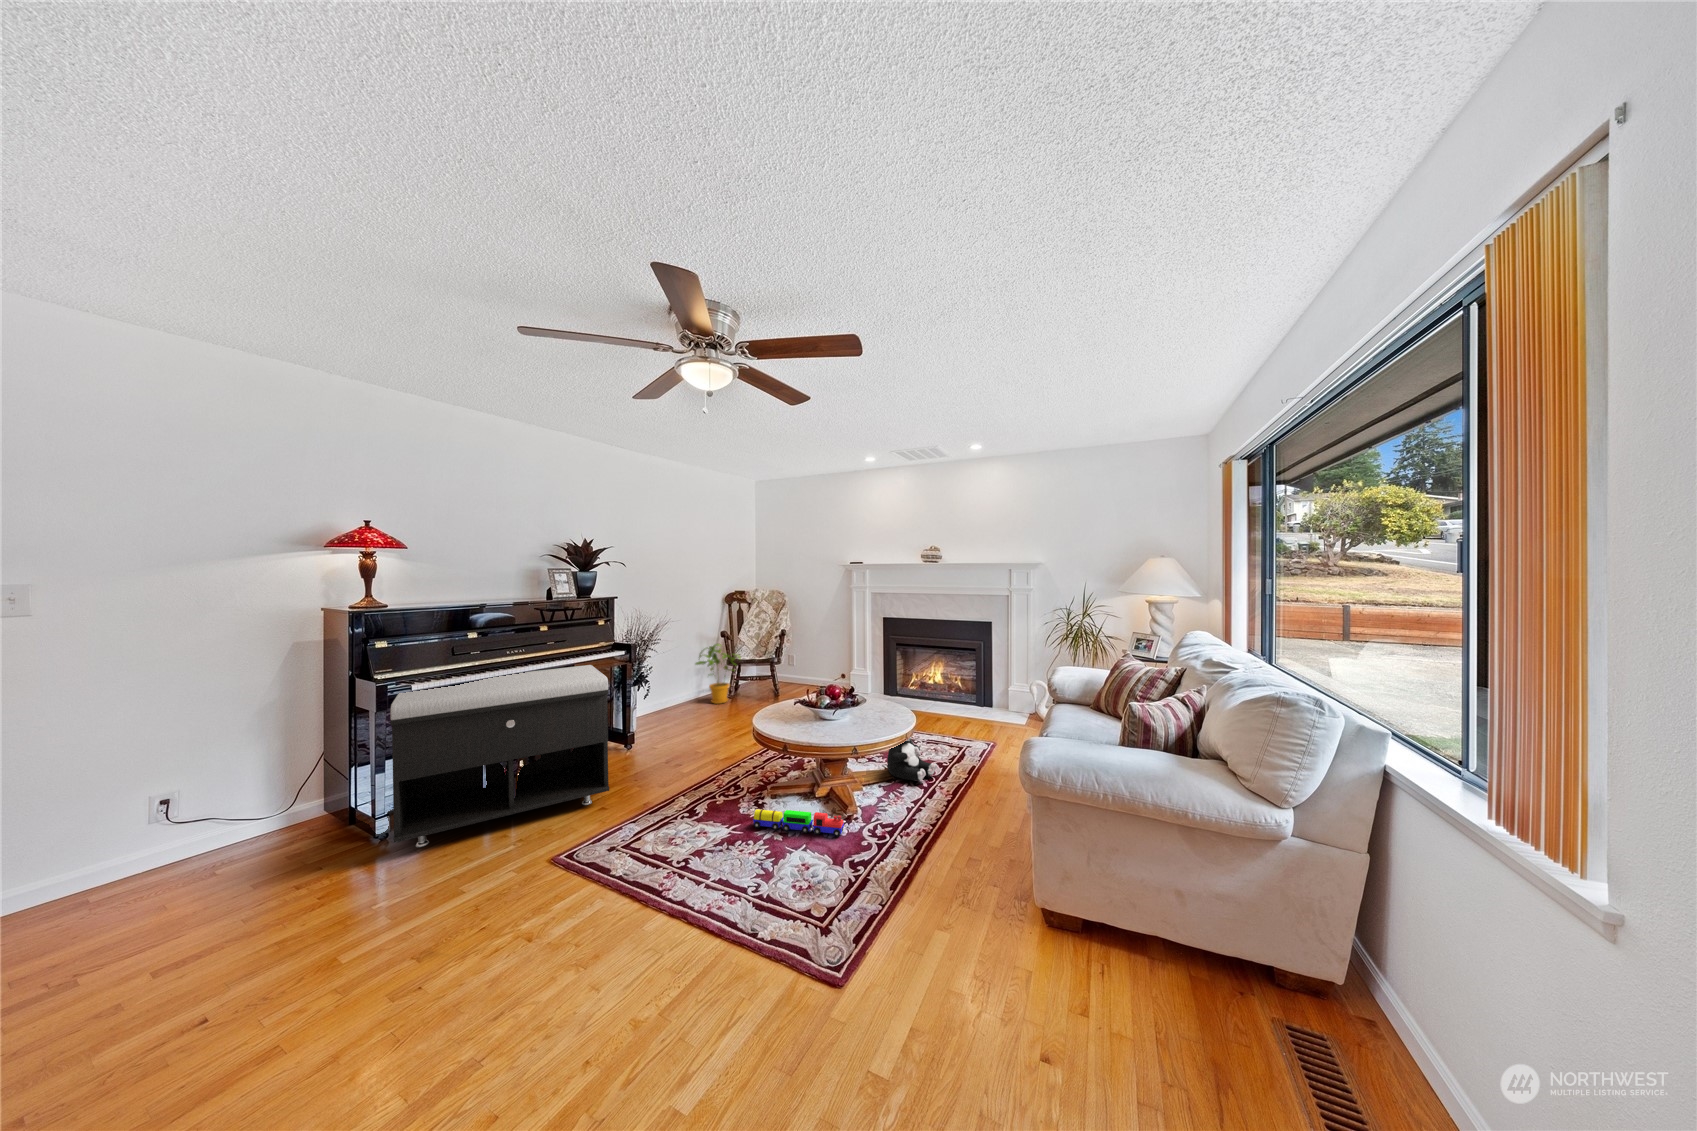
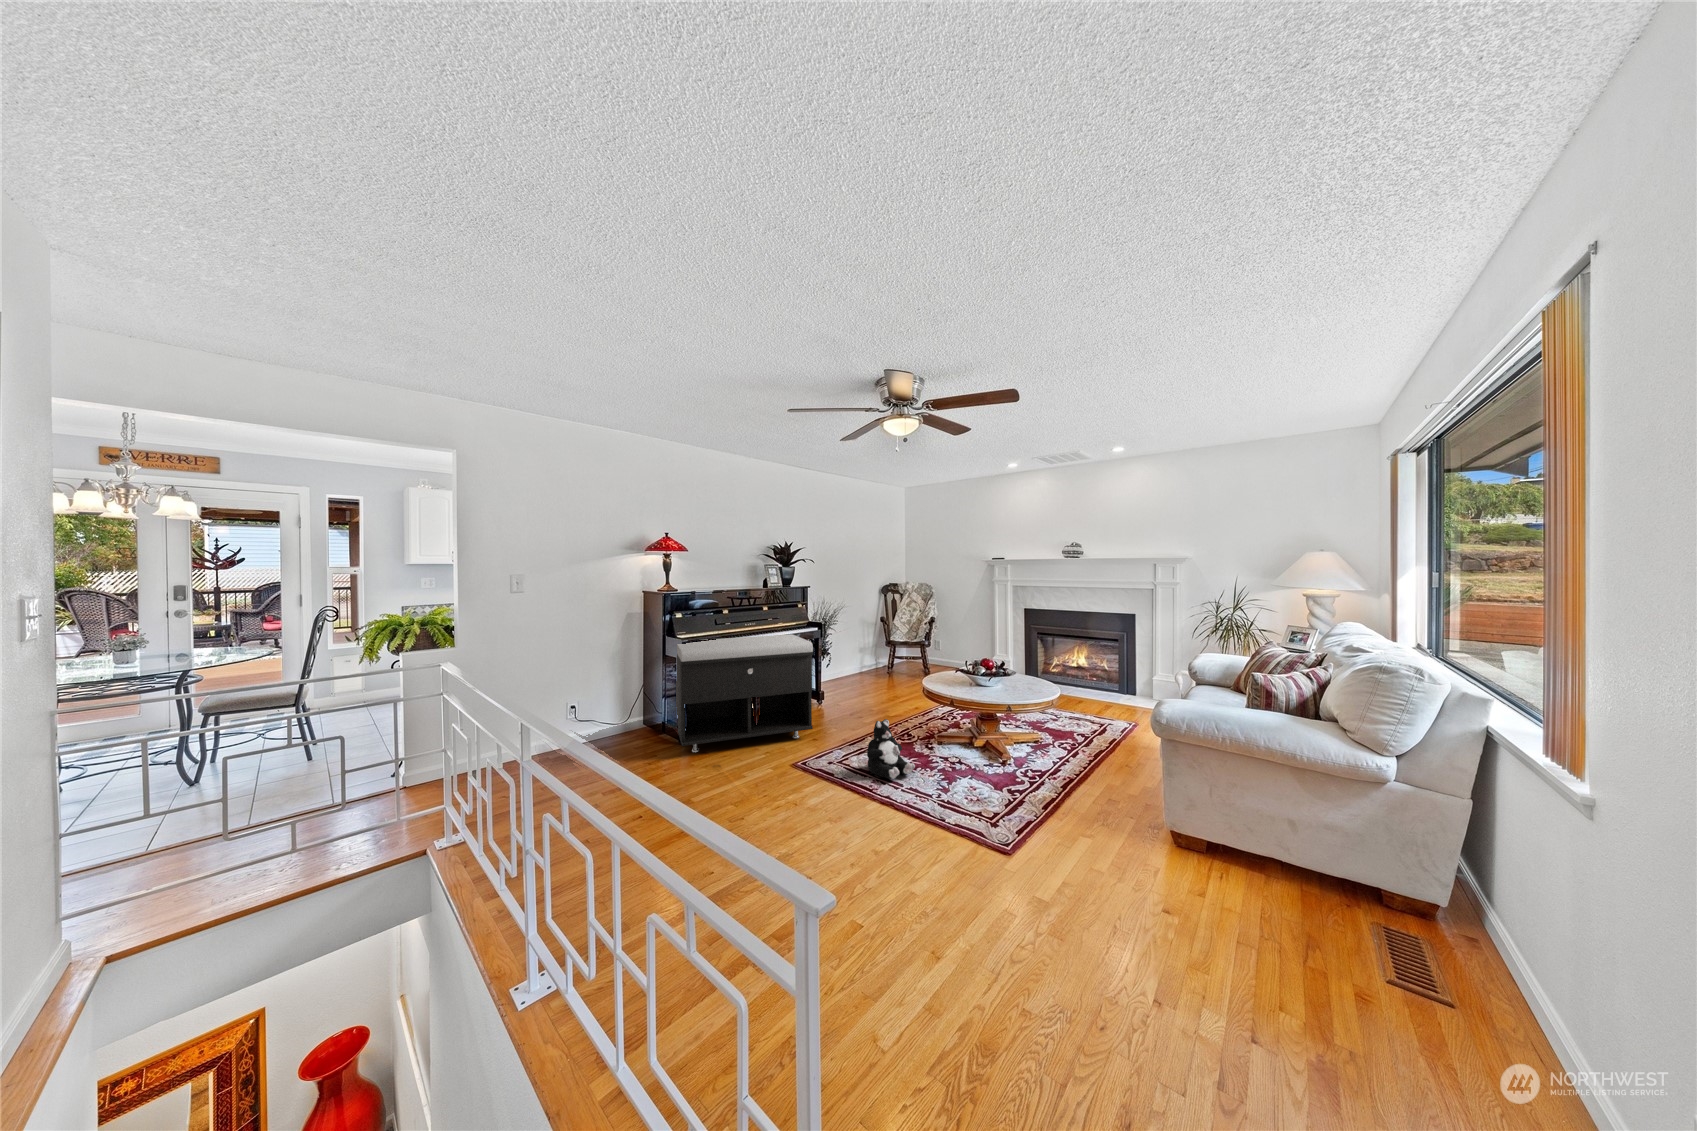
house plant: present [696,644,741,704] -> none [857,626,896,678]
plush toy: present [887,737,937,781] -> present [867,719,915,779]
toy train: present [753,809,844,836] -> none [927,749,1002,773]

